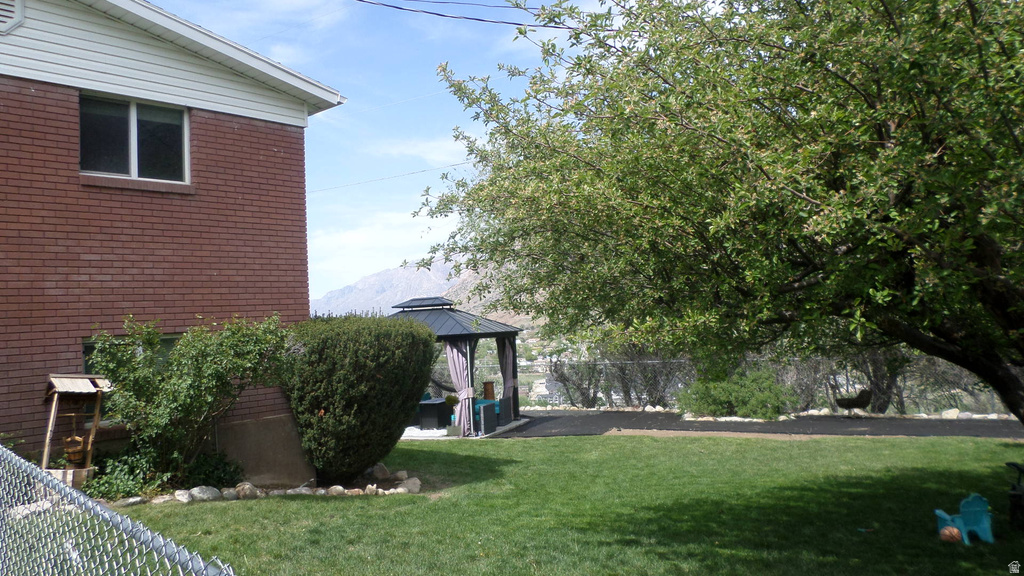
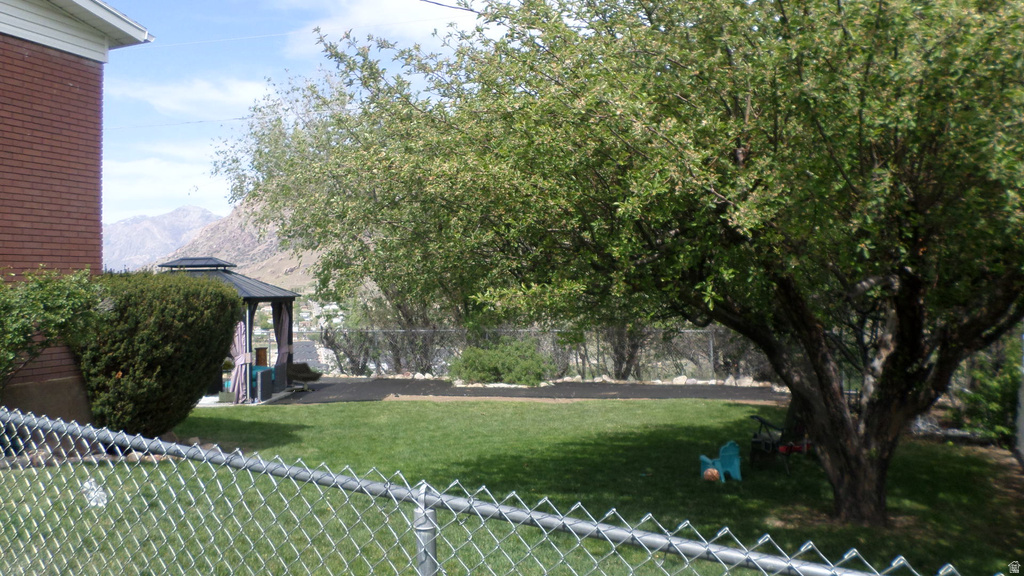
lounge chair: present [835,389,873,418] -> present [286,362,323,390]

